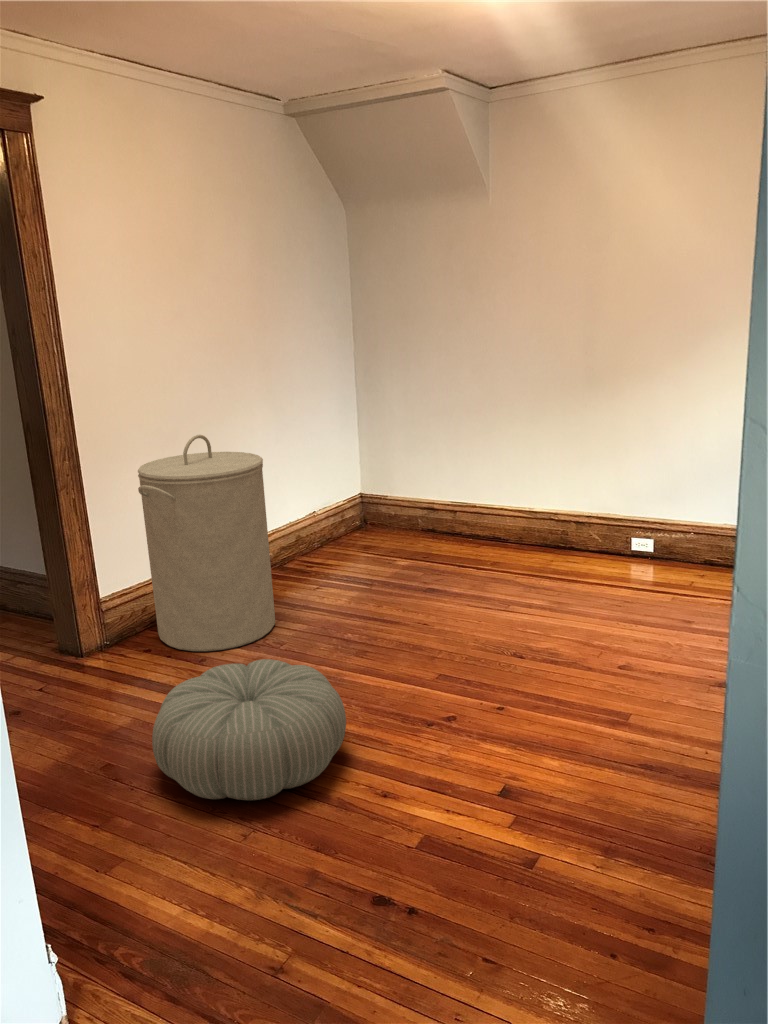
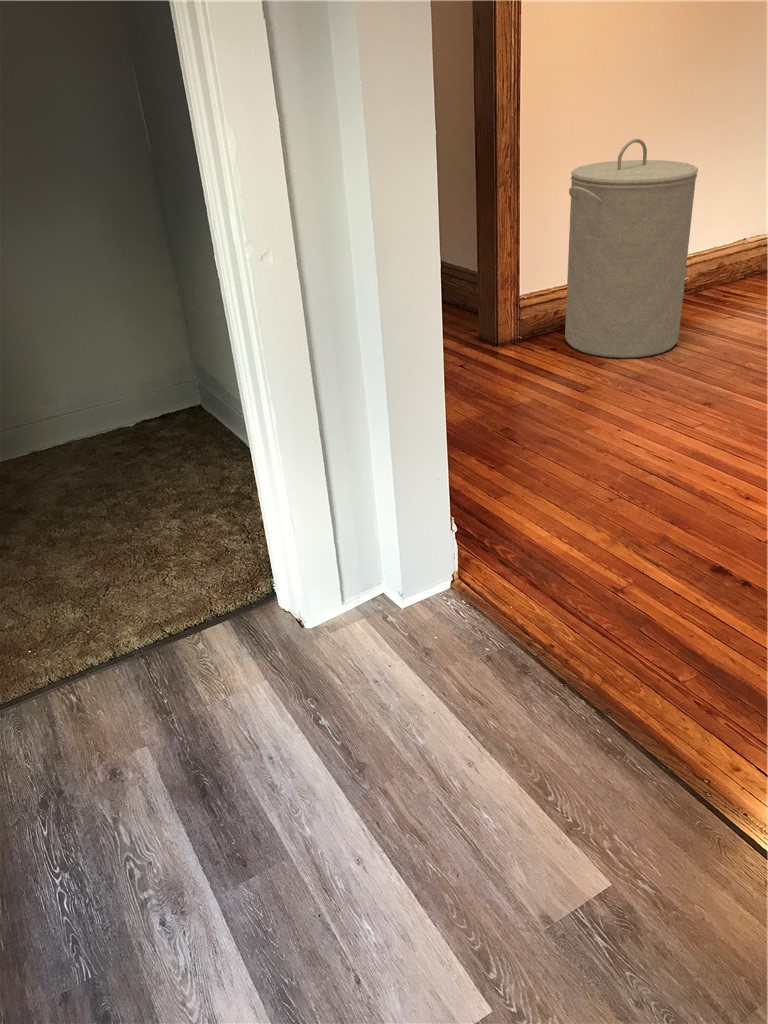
pouf: present [152,659,346,800] -> none [546,361,726,476]

